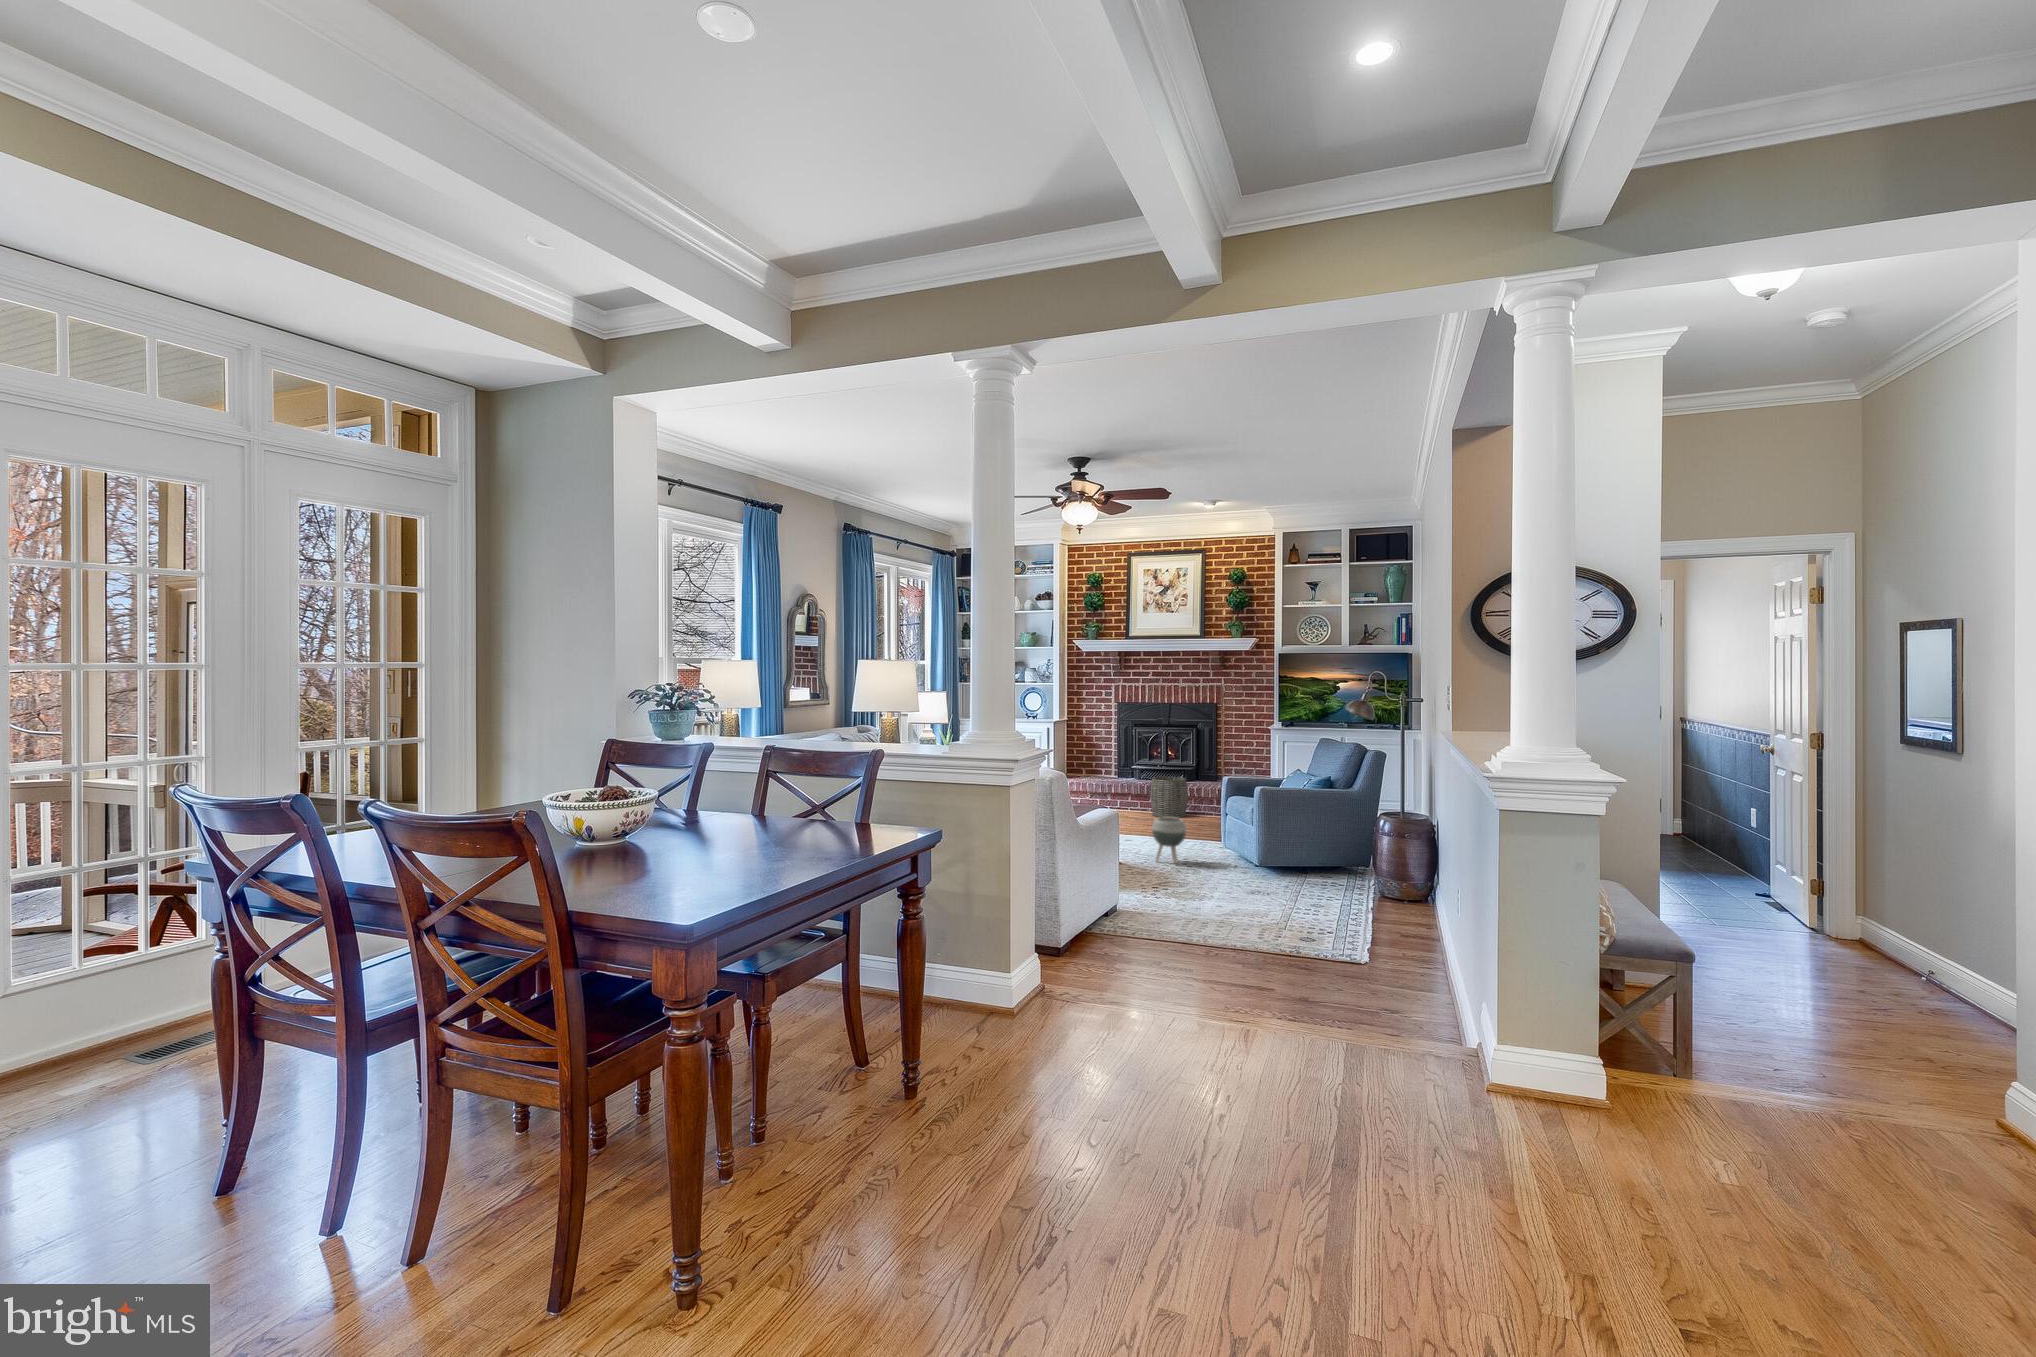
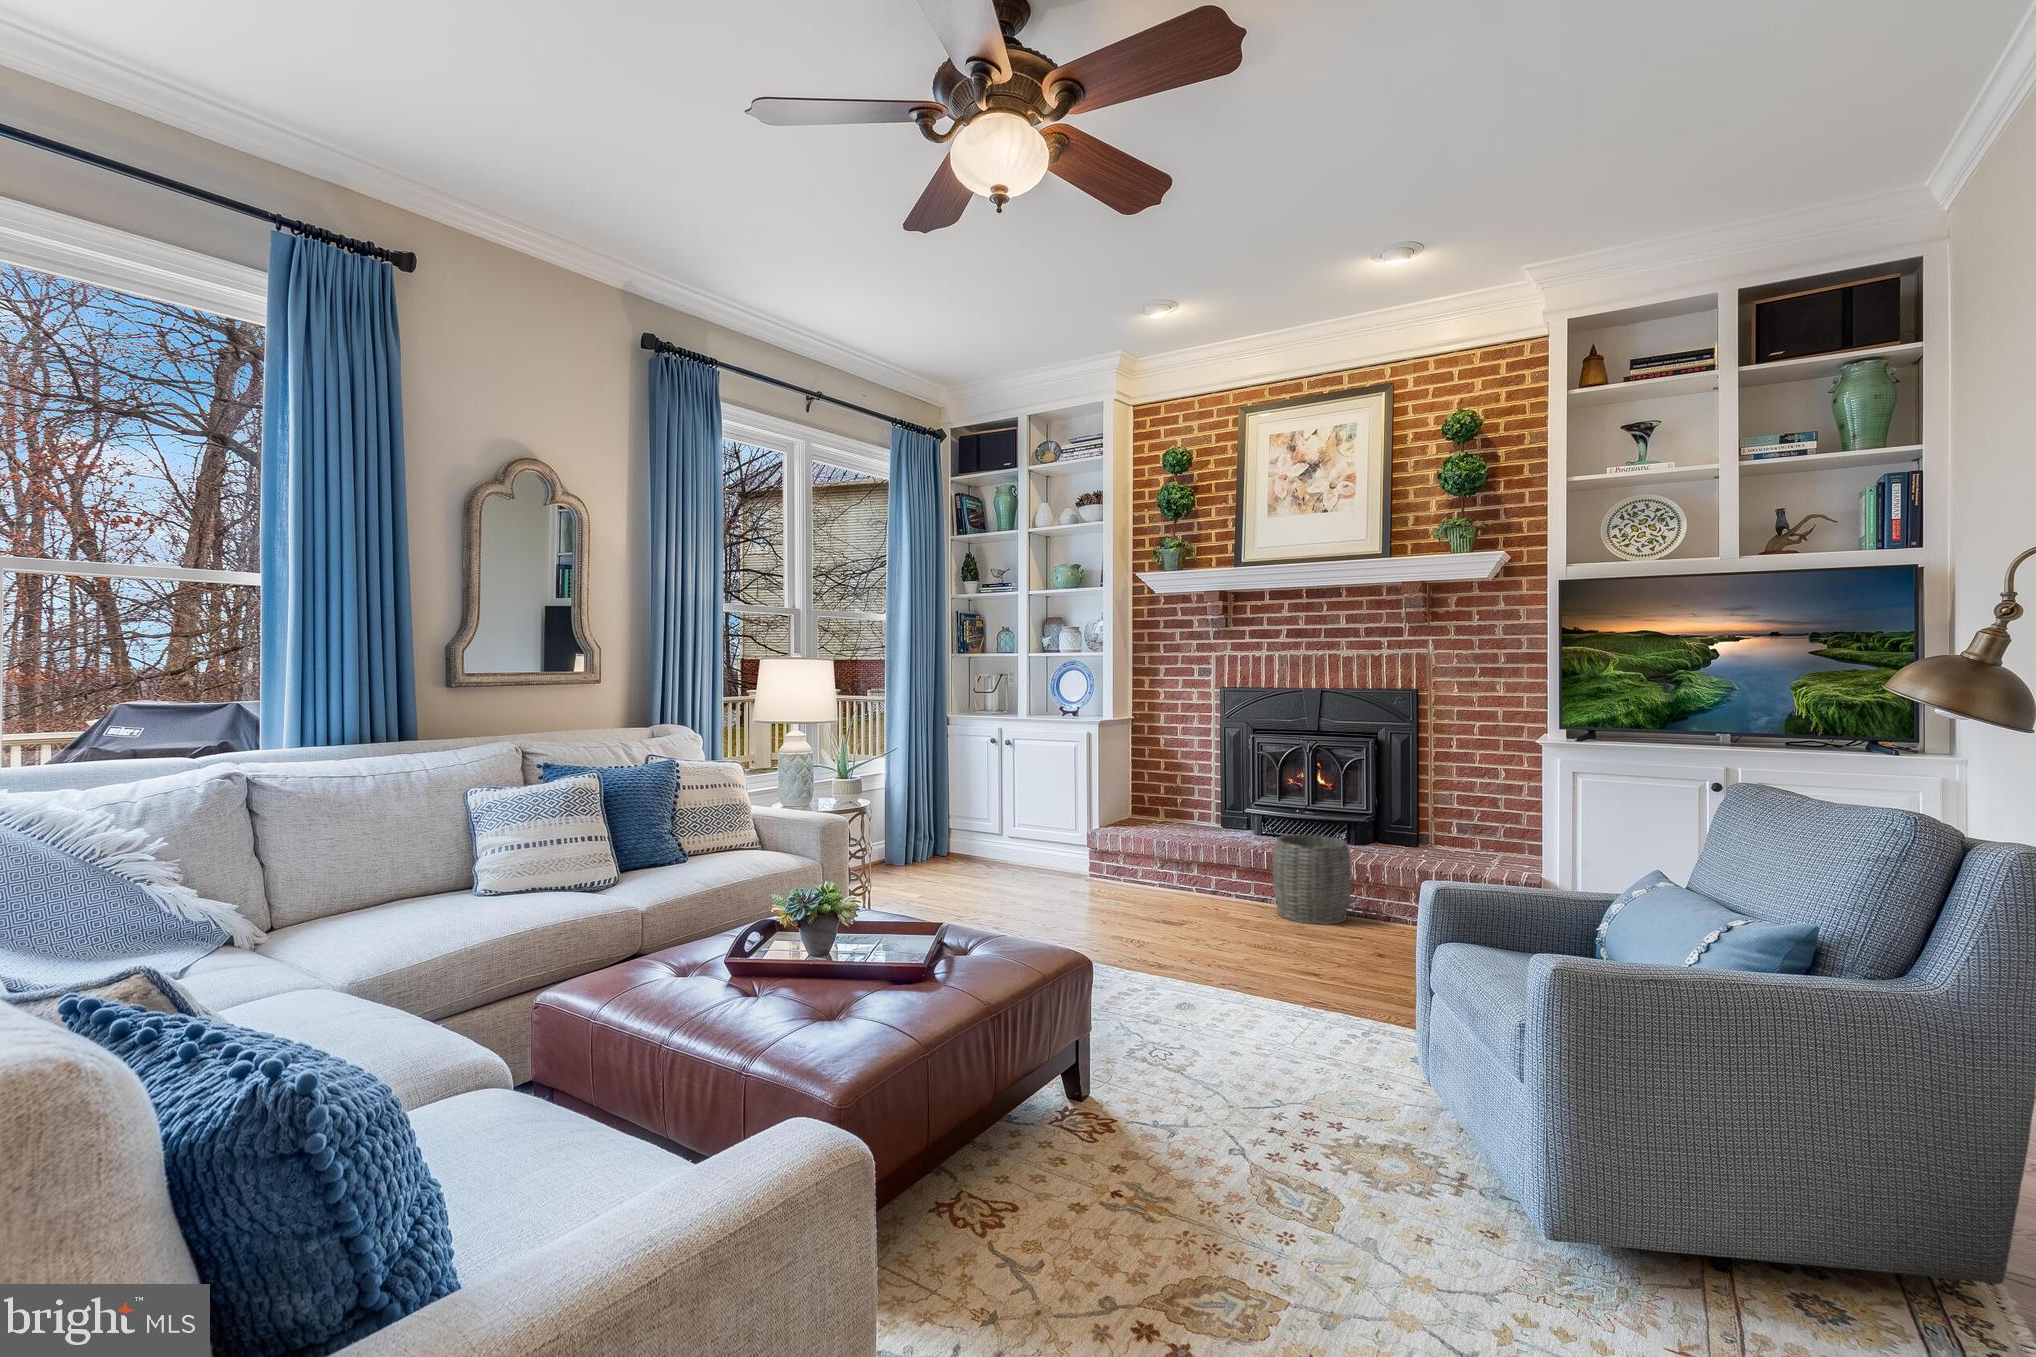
planter: present [1152,817,1186,864] -> none [1181,1007,1286,1170]

